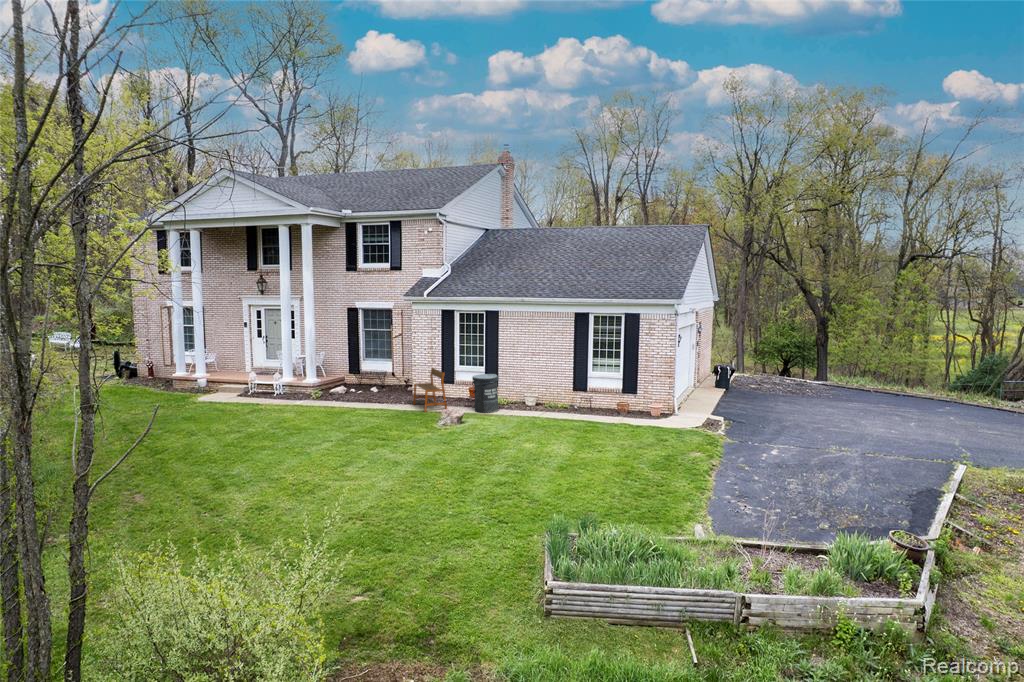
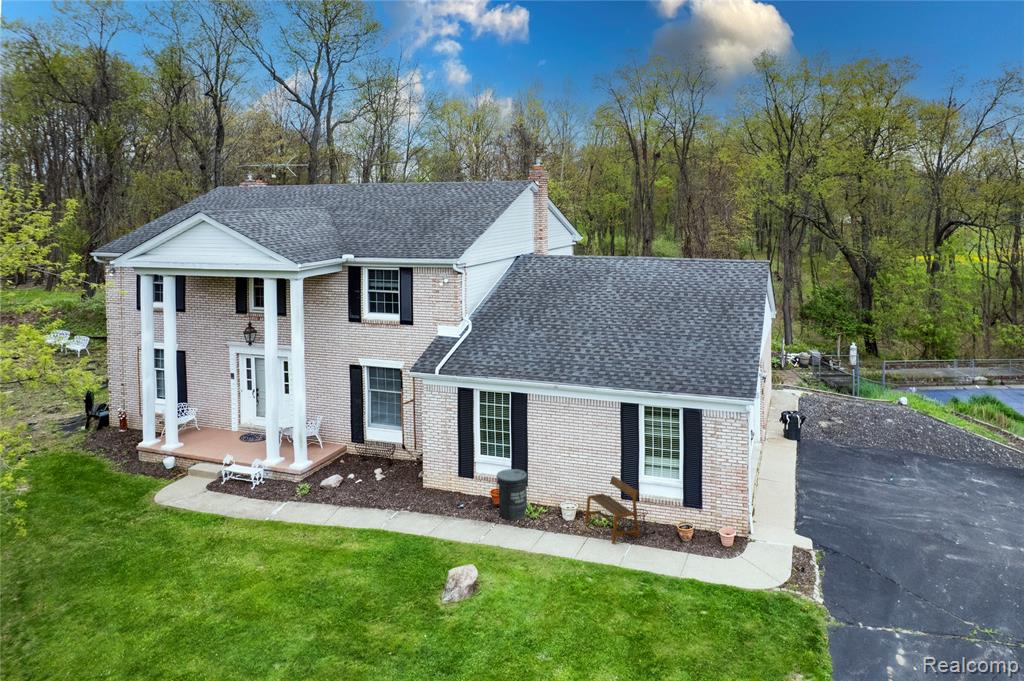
bench: present [413,368,447,412] -> present [585,476,639,544]

